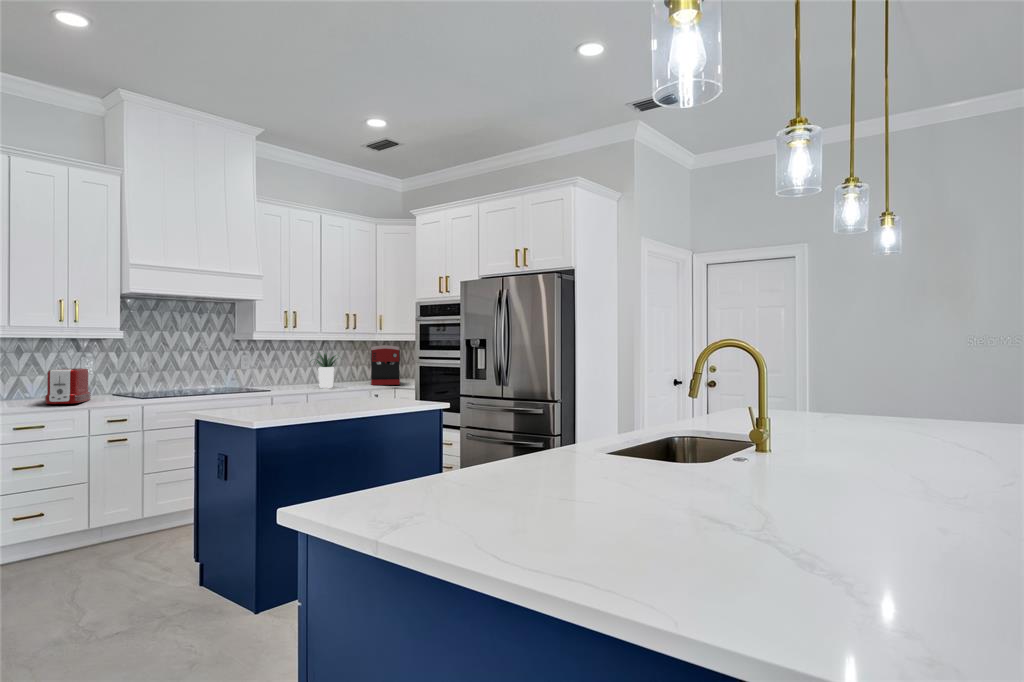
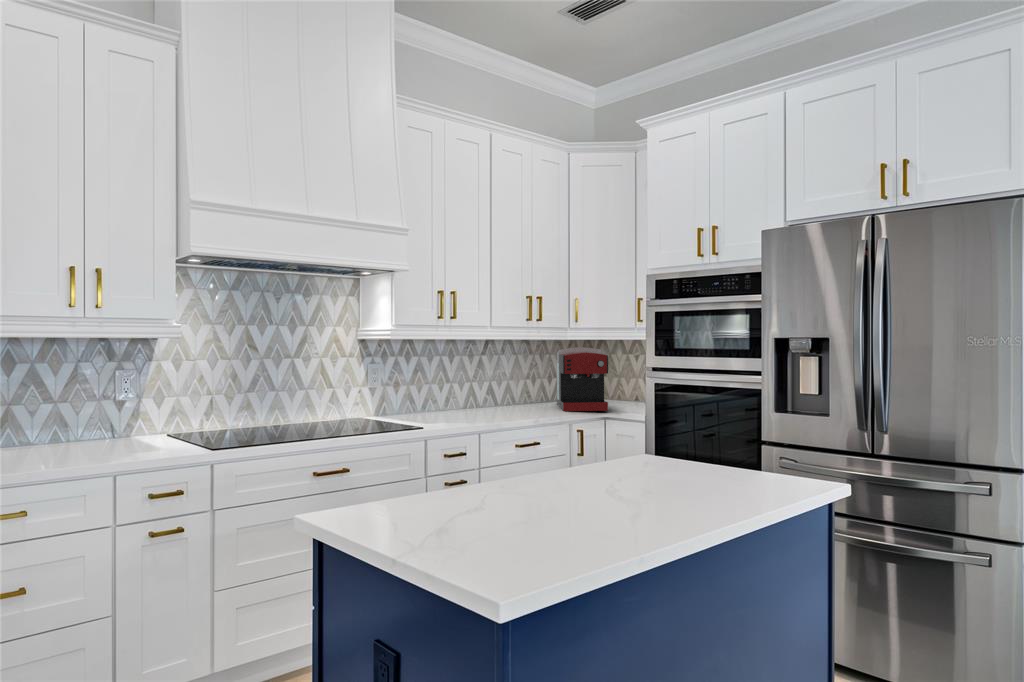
potted plant: present [310,353,338,388] -> none [470,360,532,417]
toaster: present [45,369,91,404] -> none [34,393,124,464]

